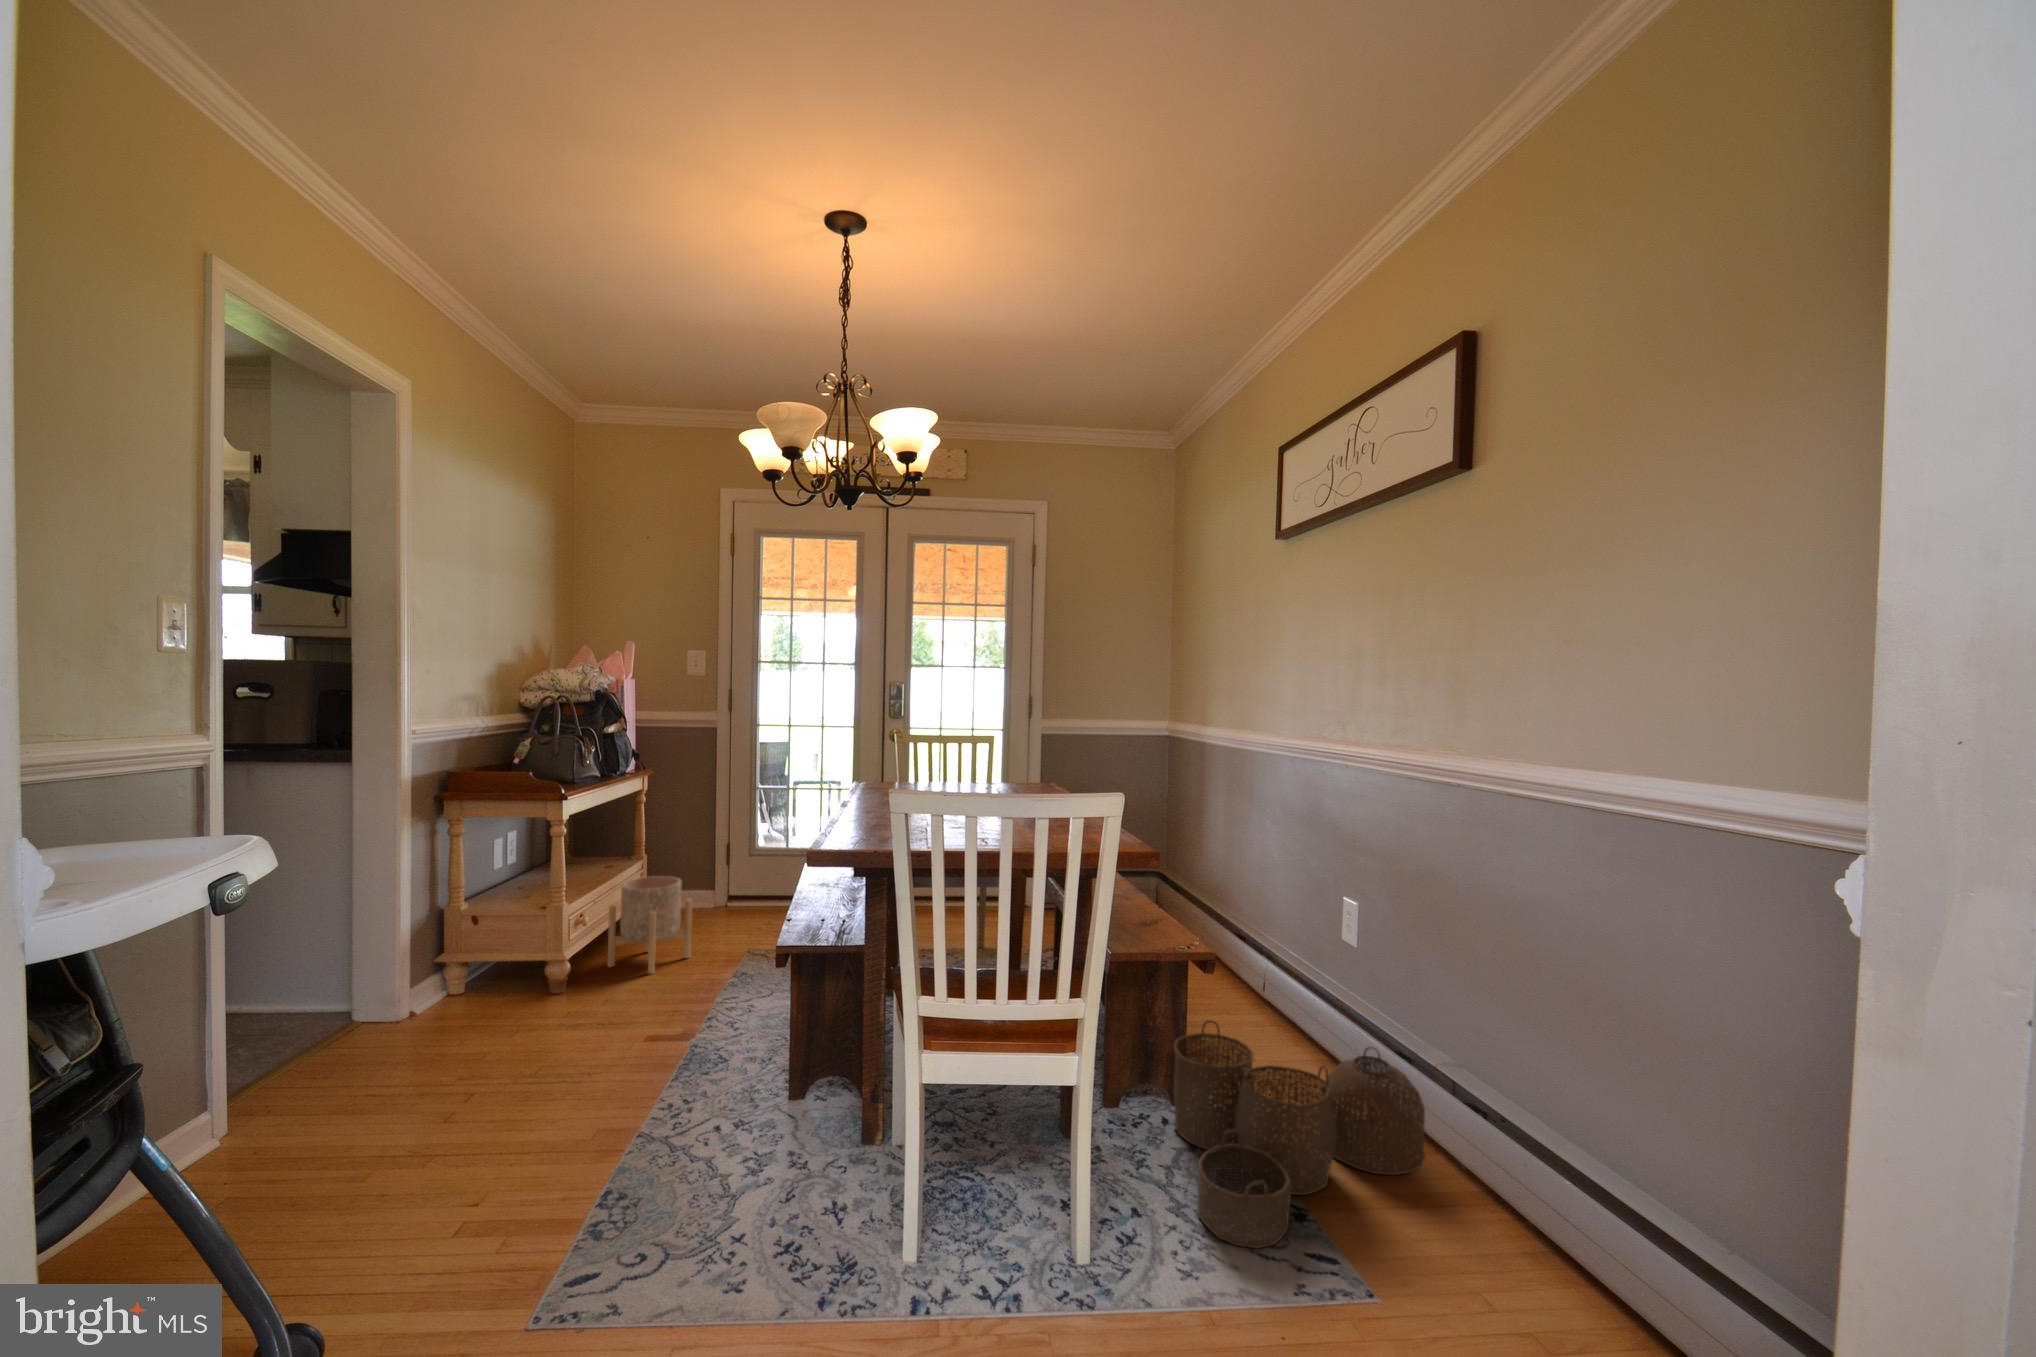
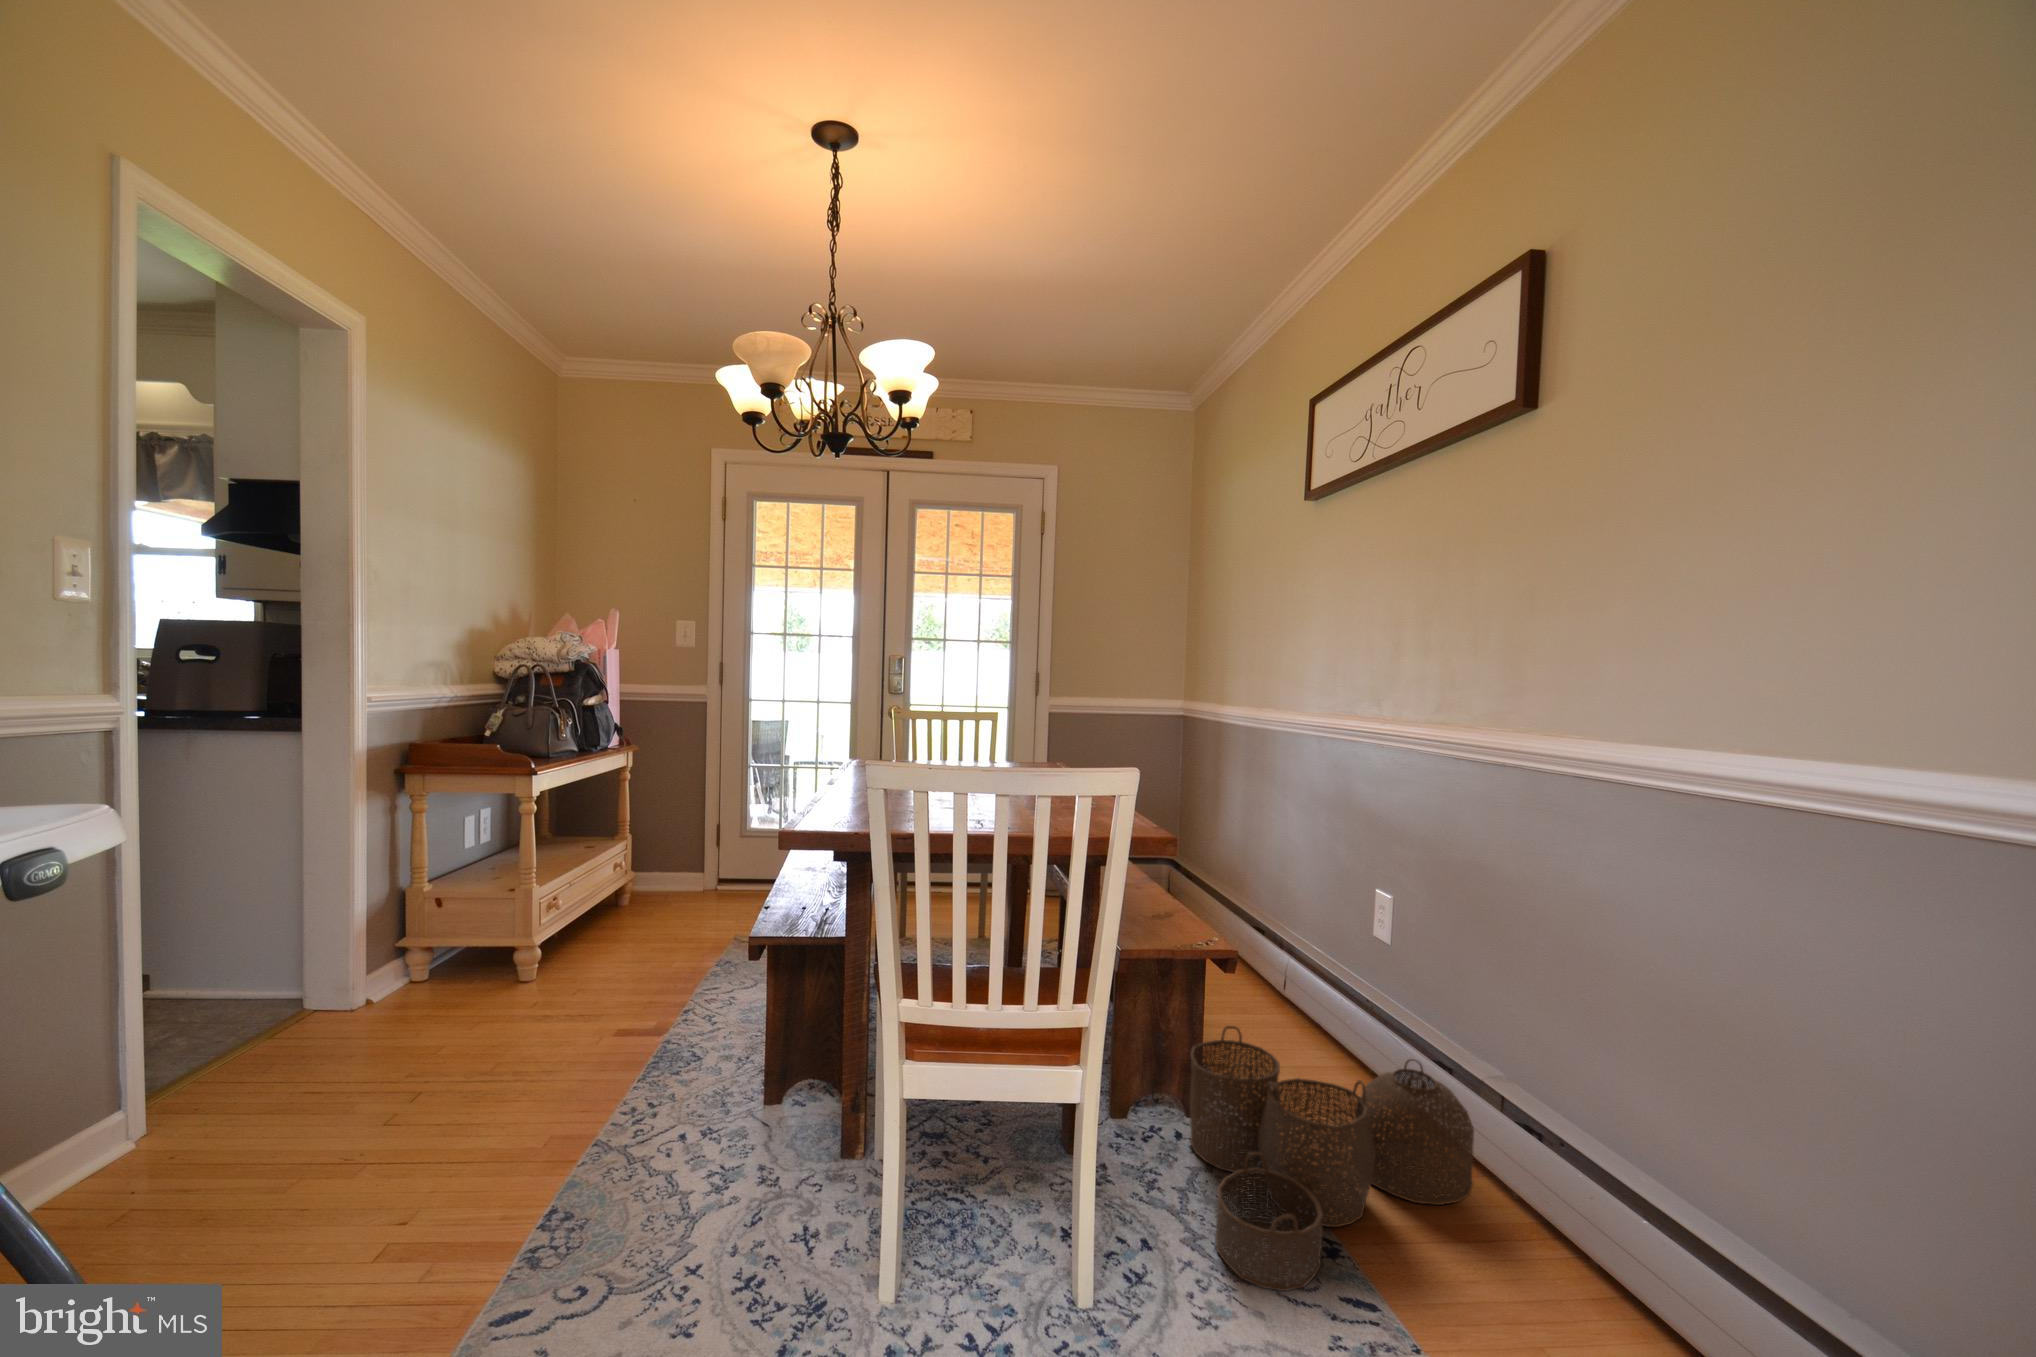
planter: present [608,876,692,974] -> none [584,859,674,963]

